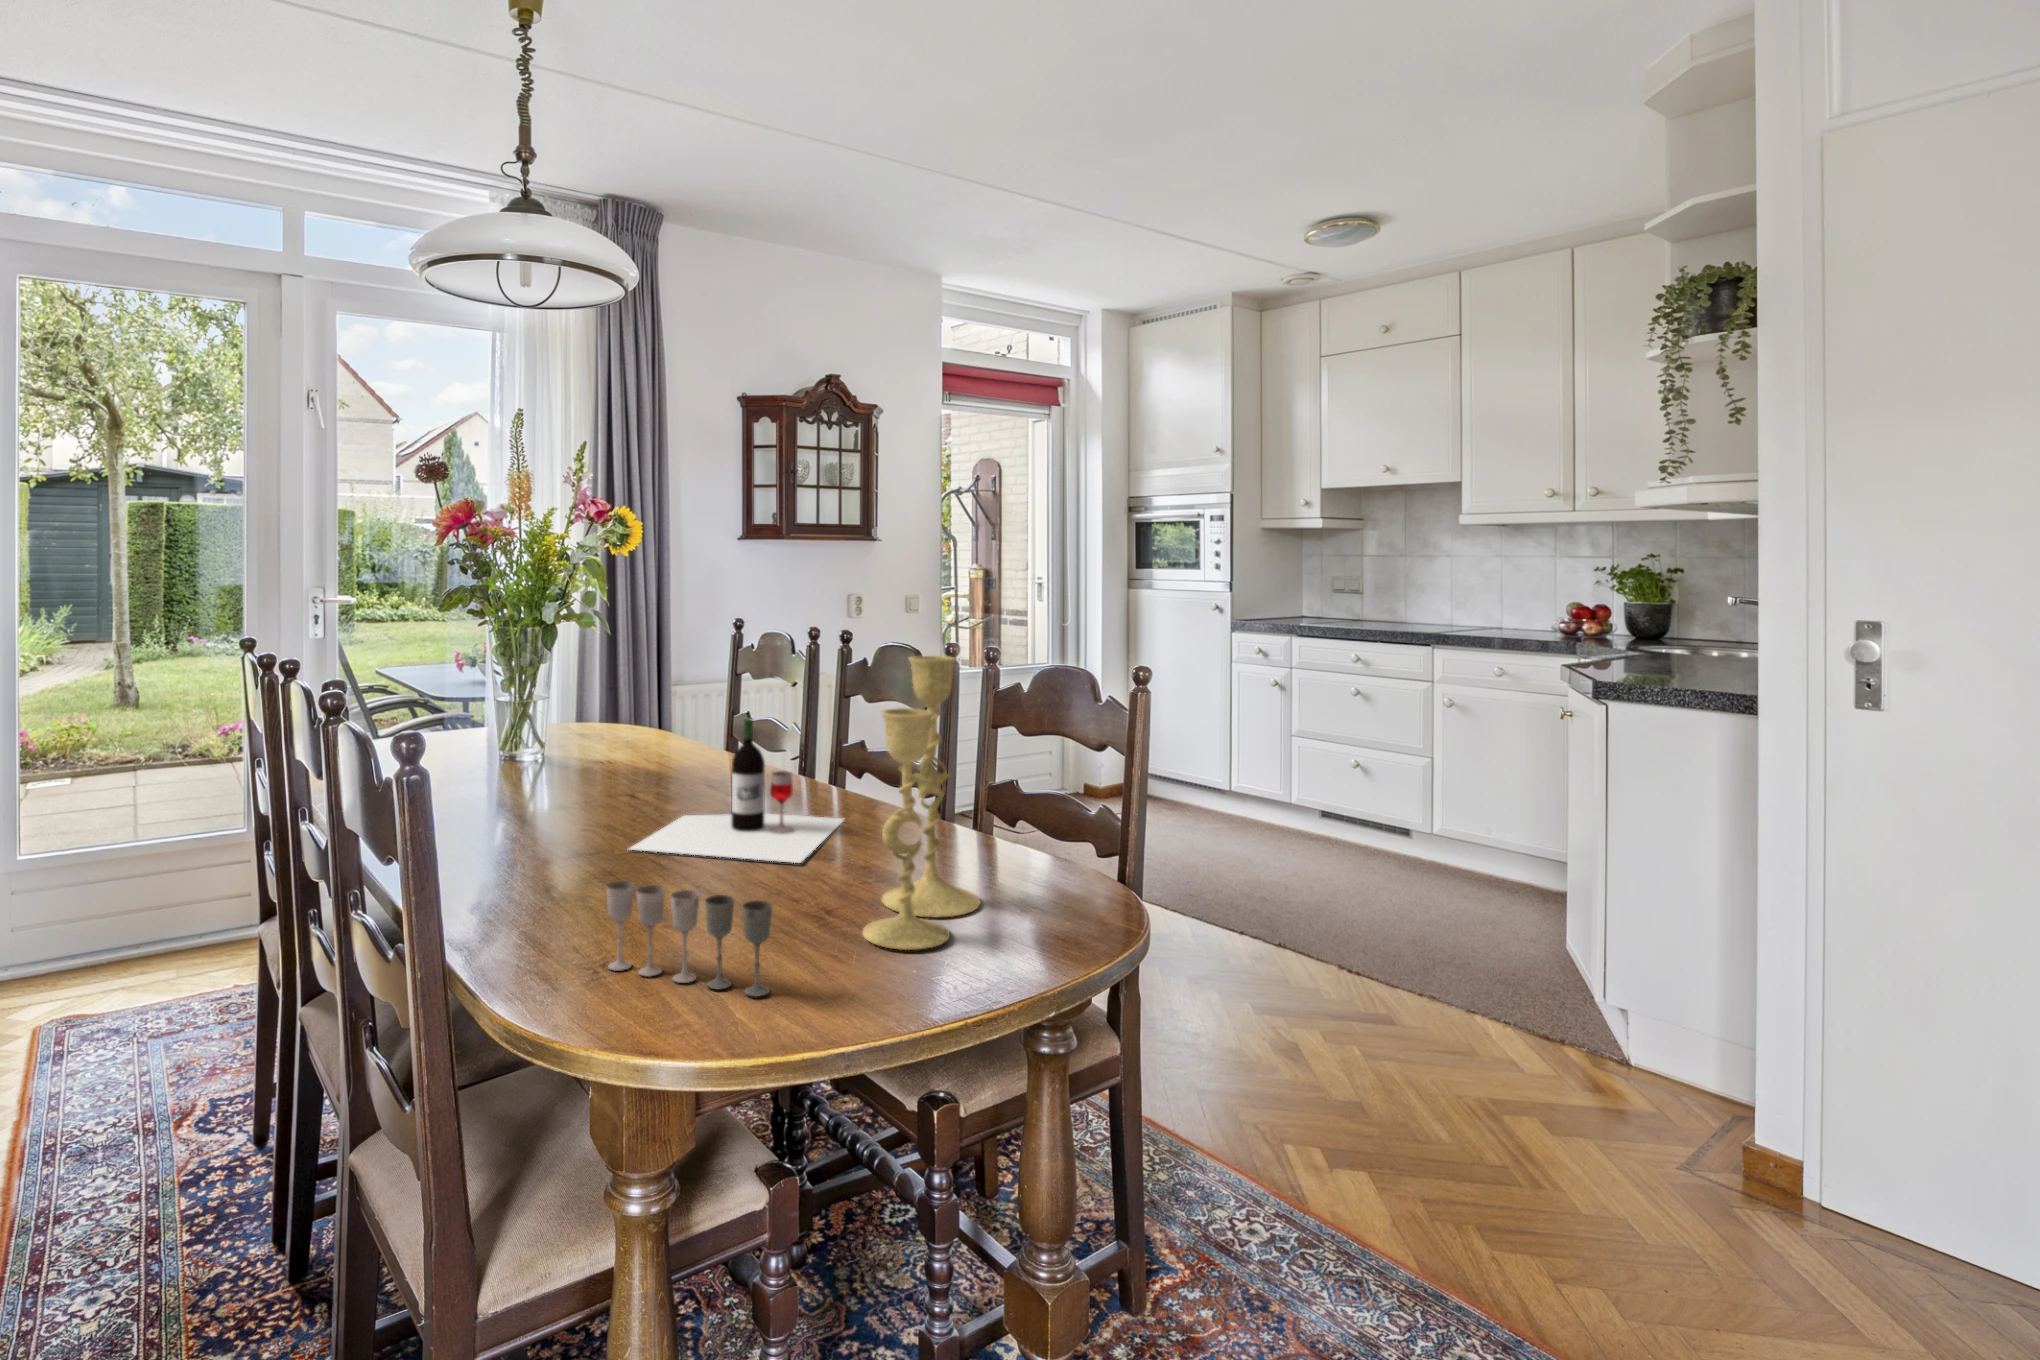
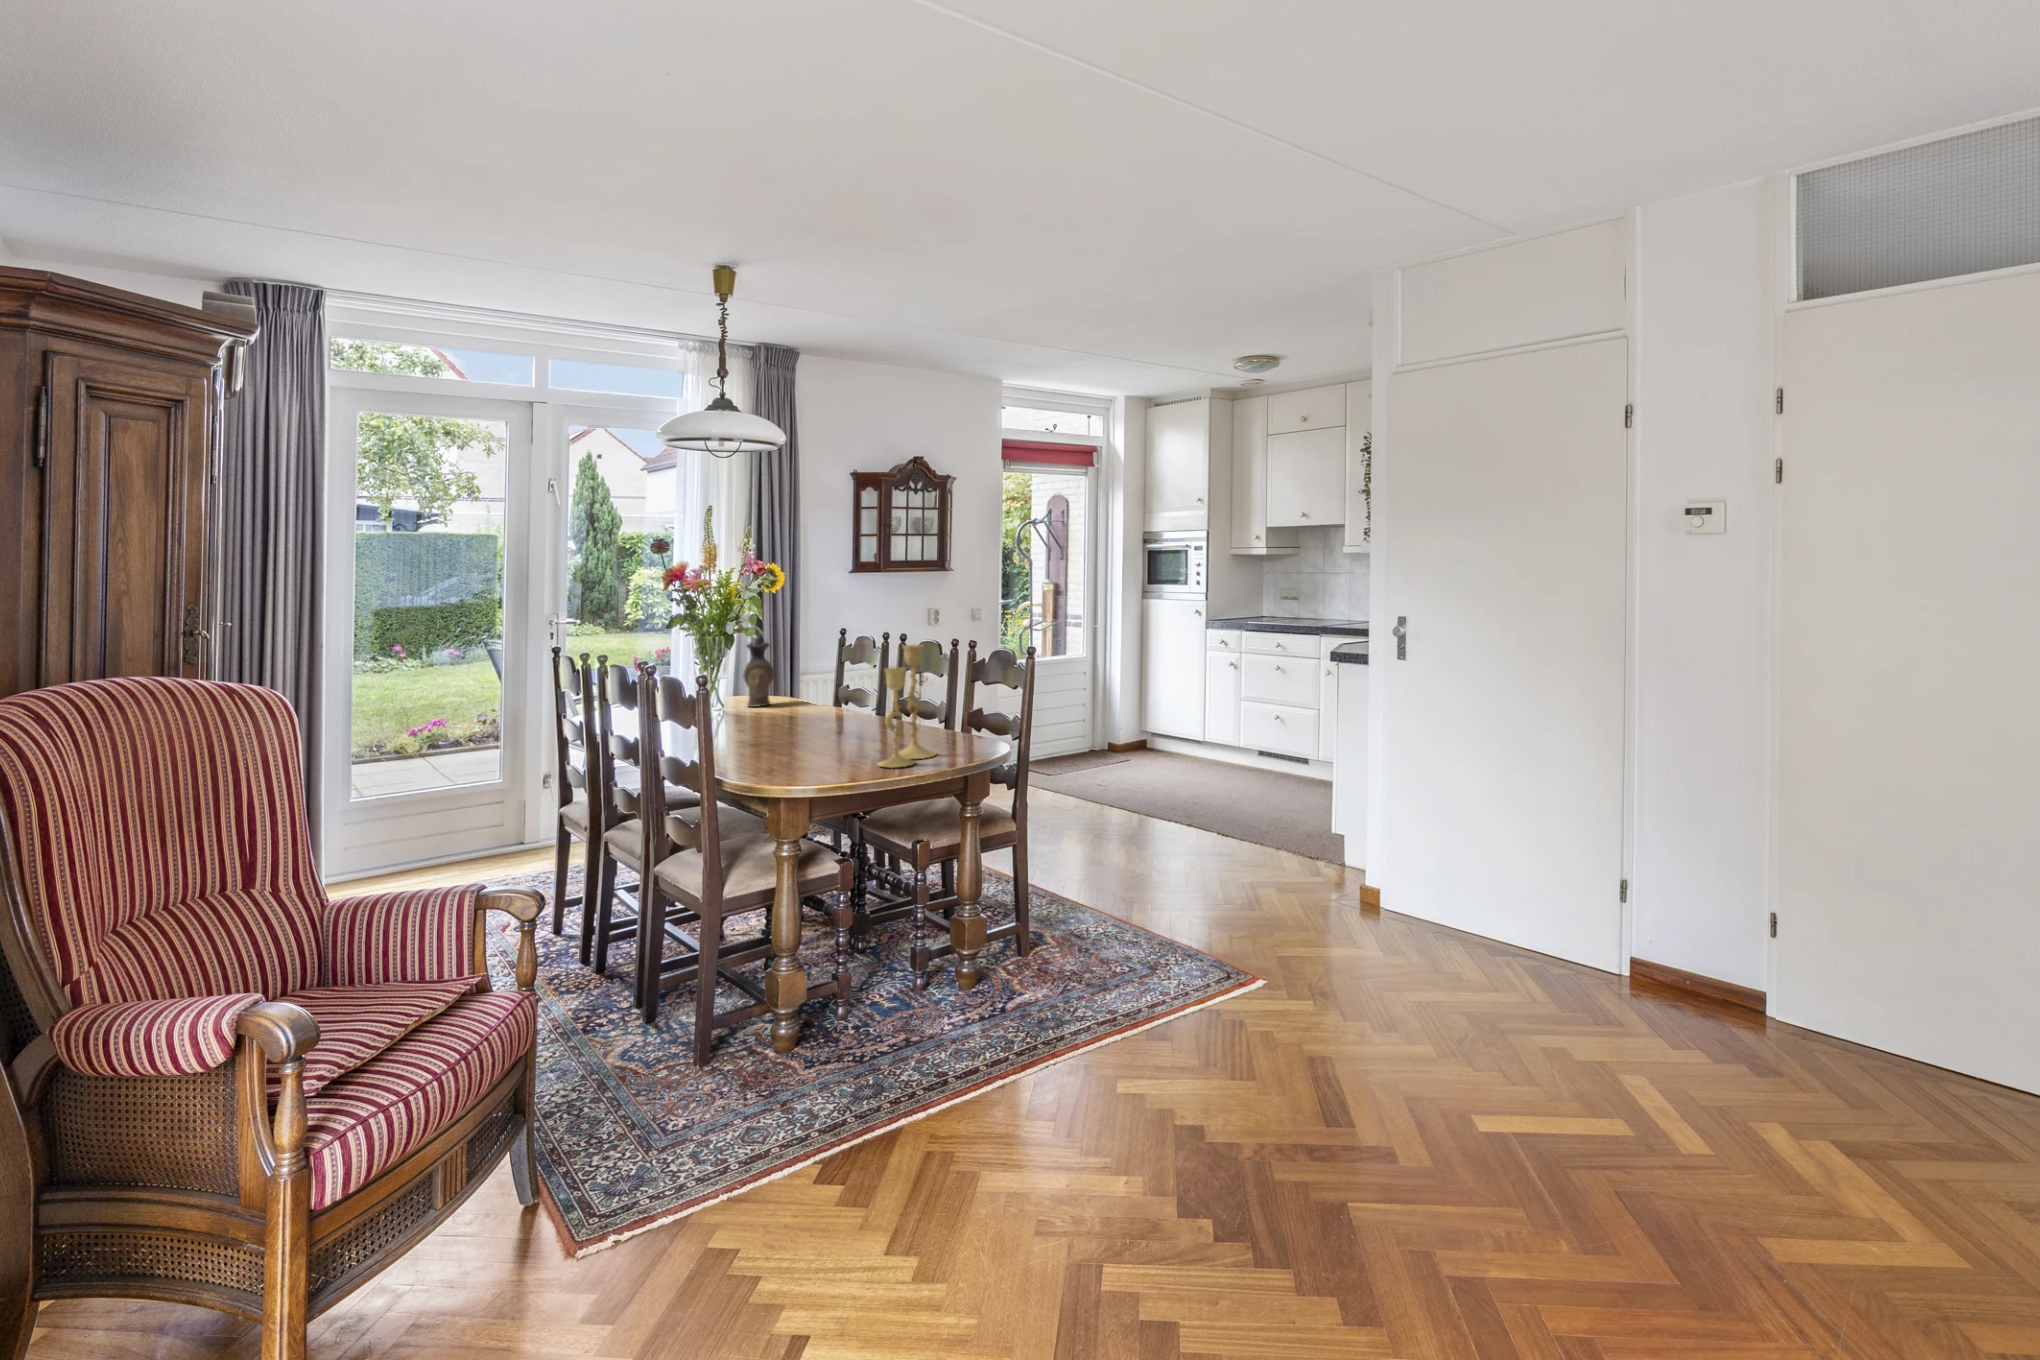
ceramic pitcher: none [579,624,630,749] -> present [743,633,774,707]
wine bottle: present [630,719,844,863] -> none [773,680,890,746]
wine glass: present [606,881,772,997] -> none [763,741,832,780]

